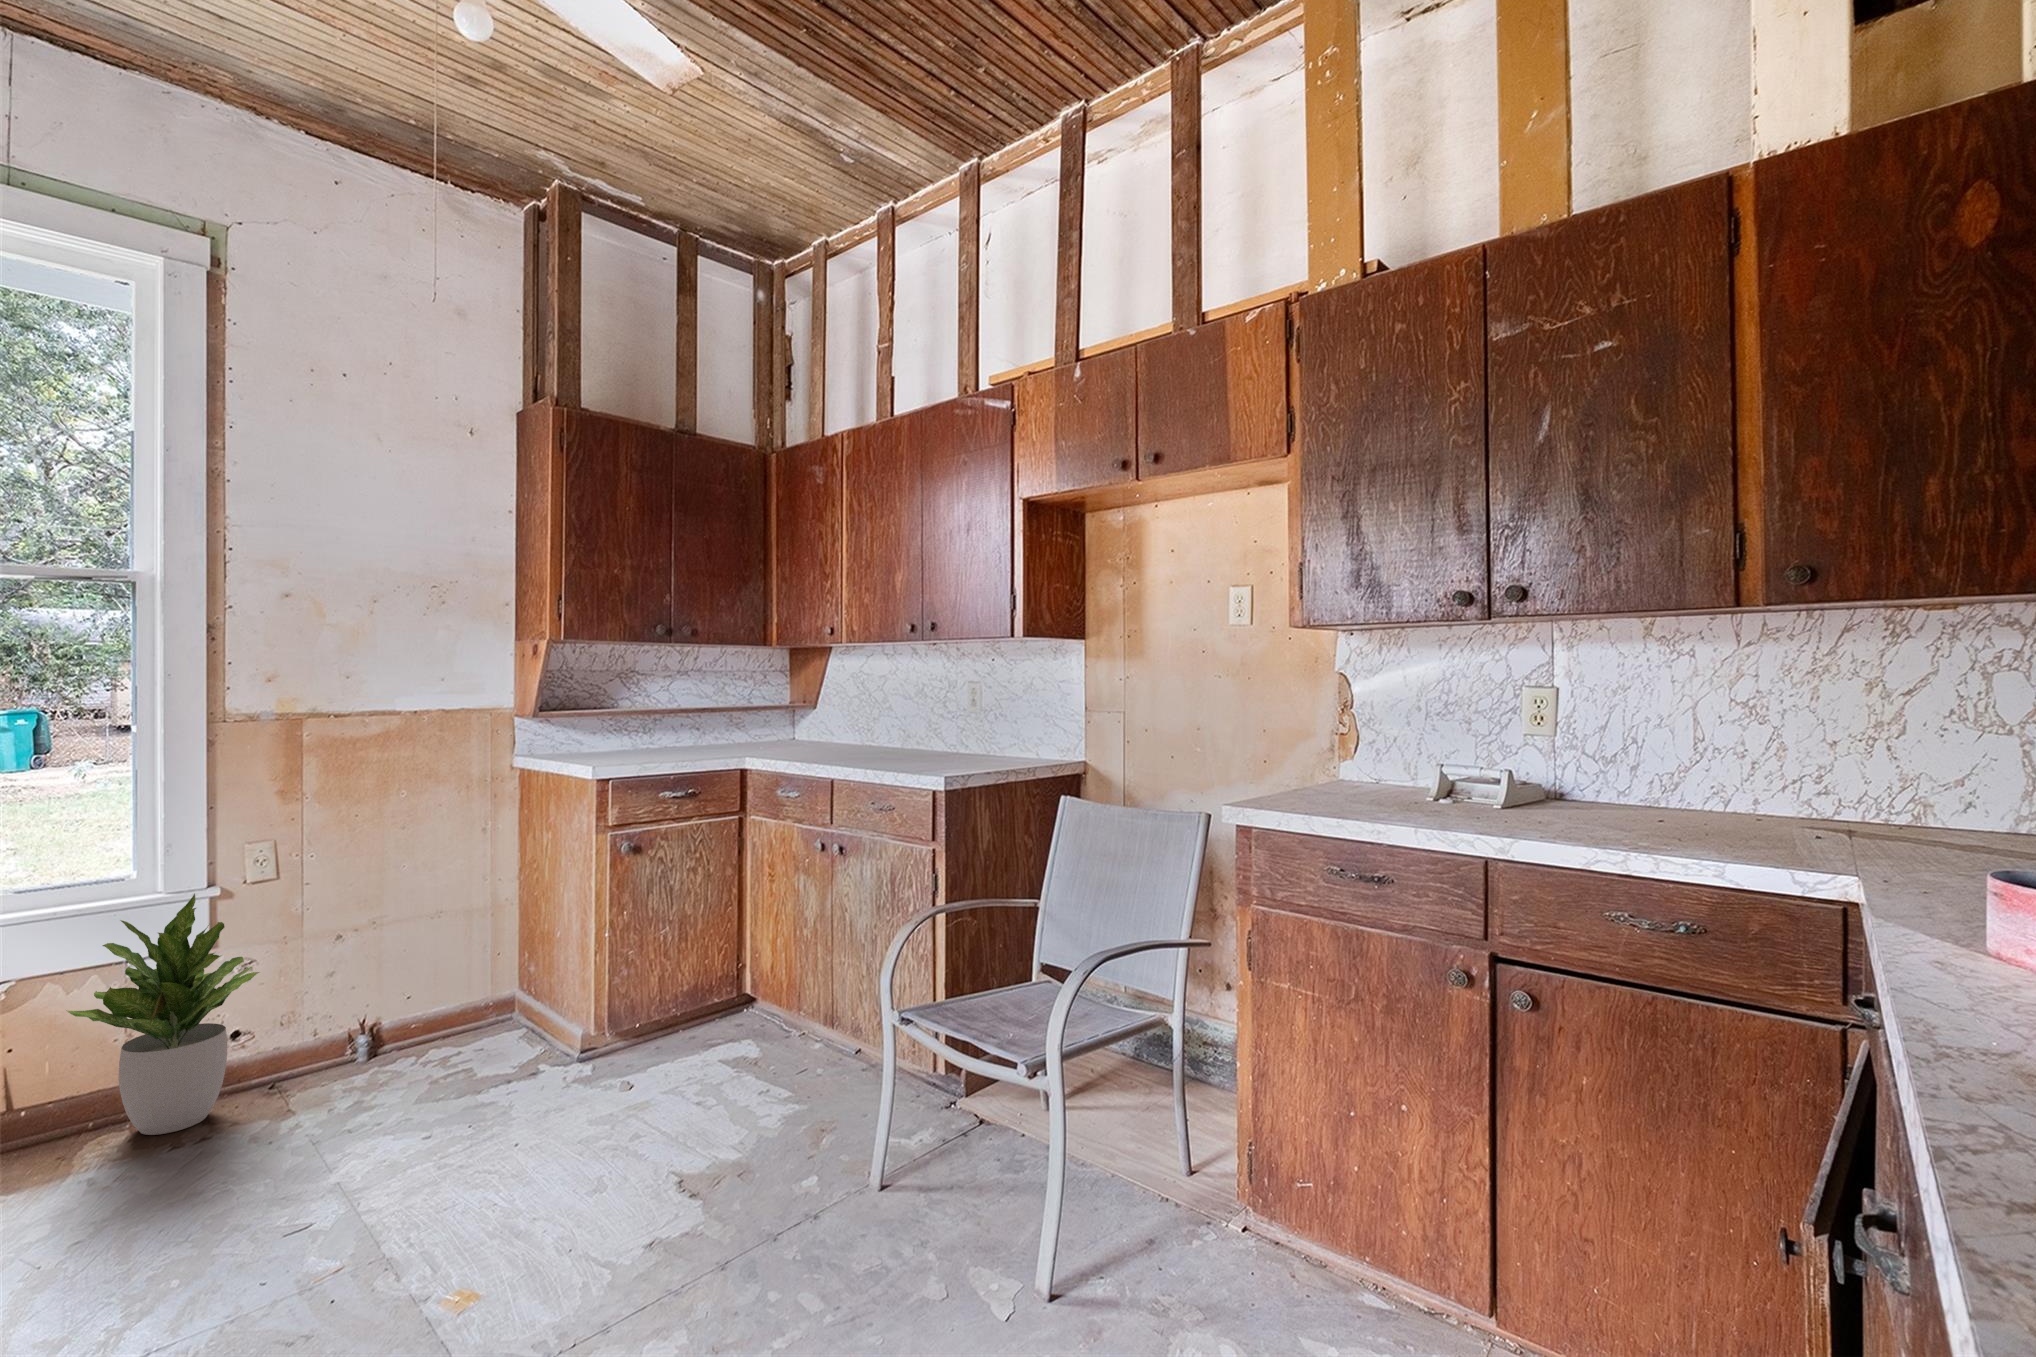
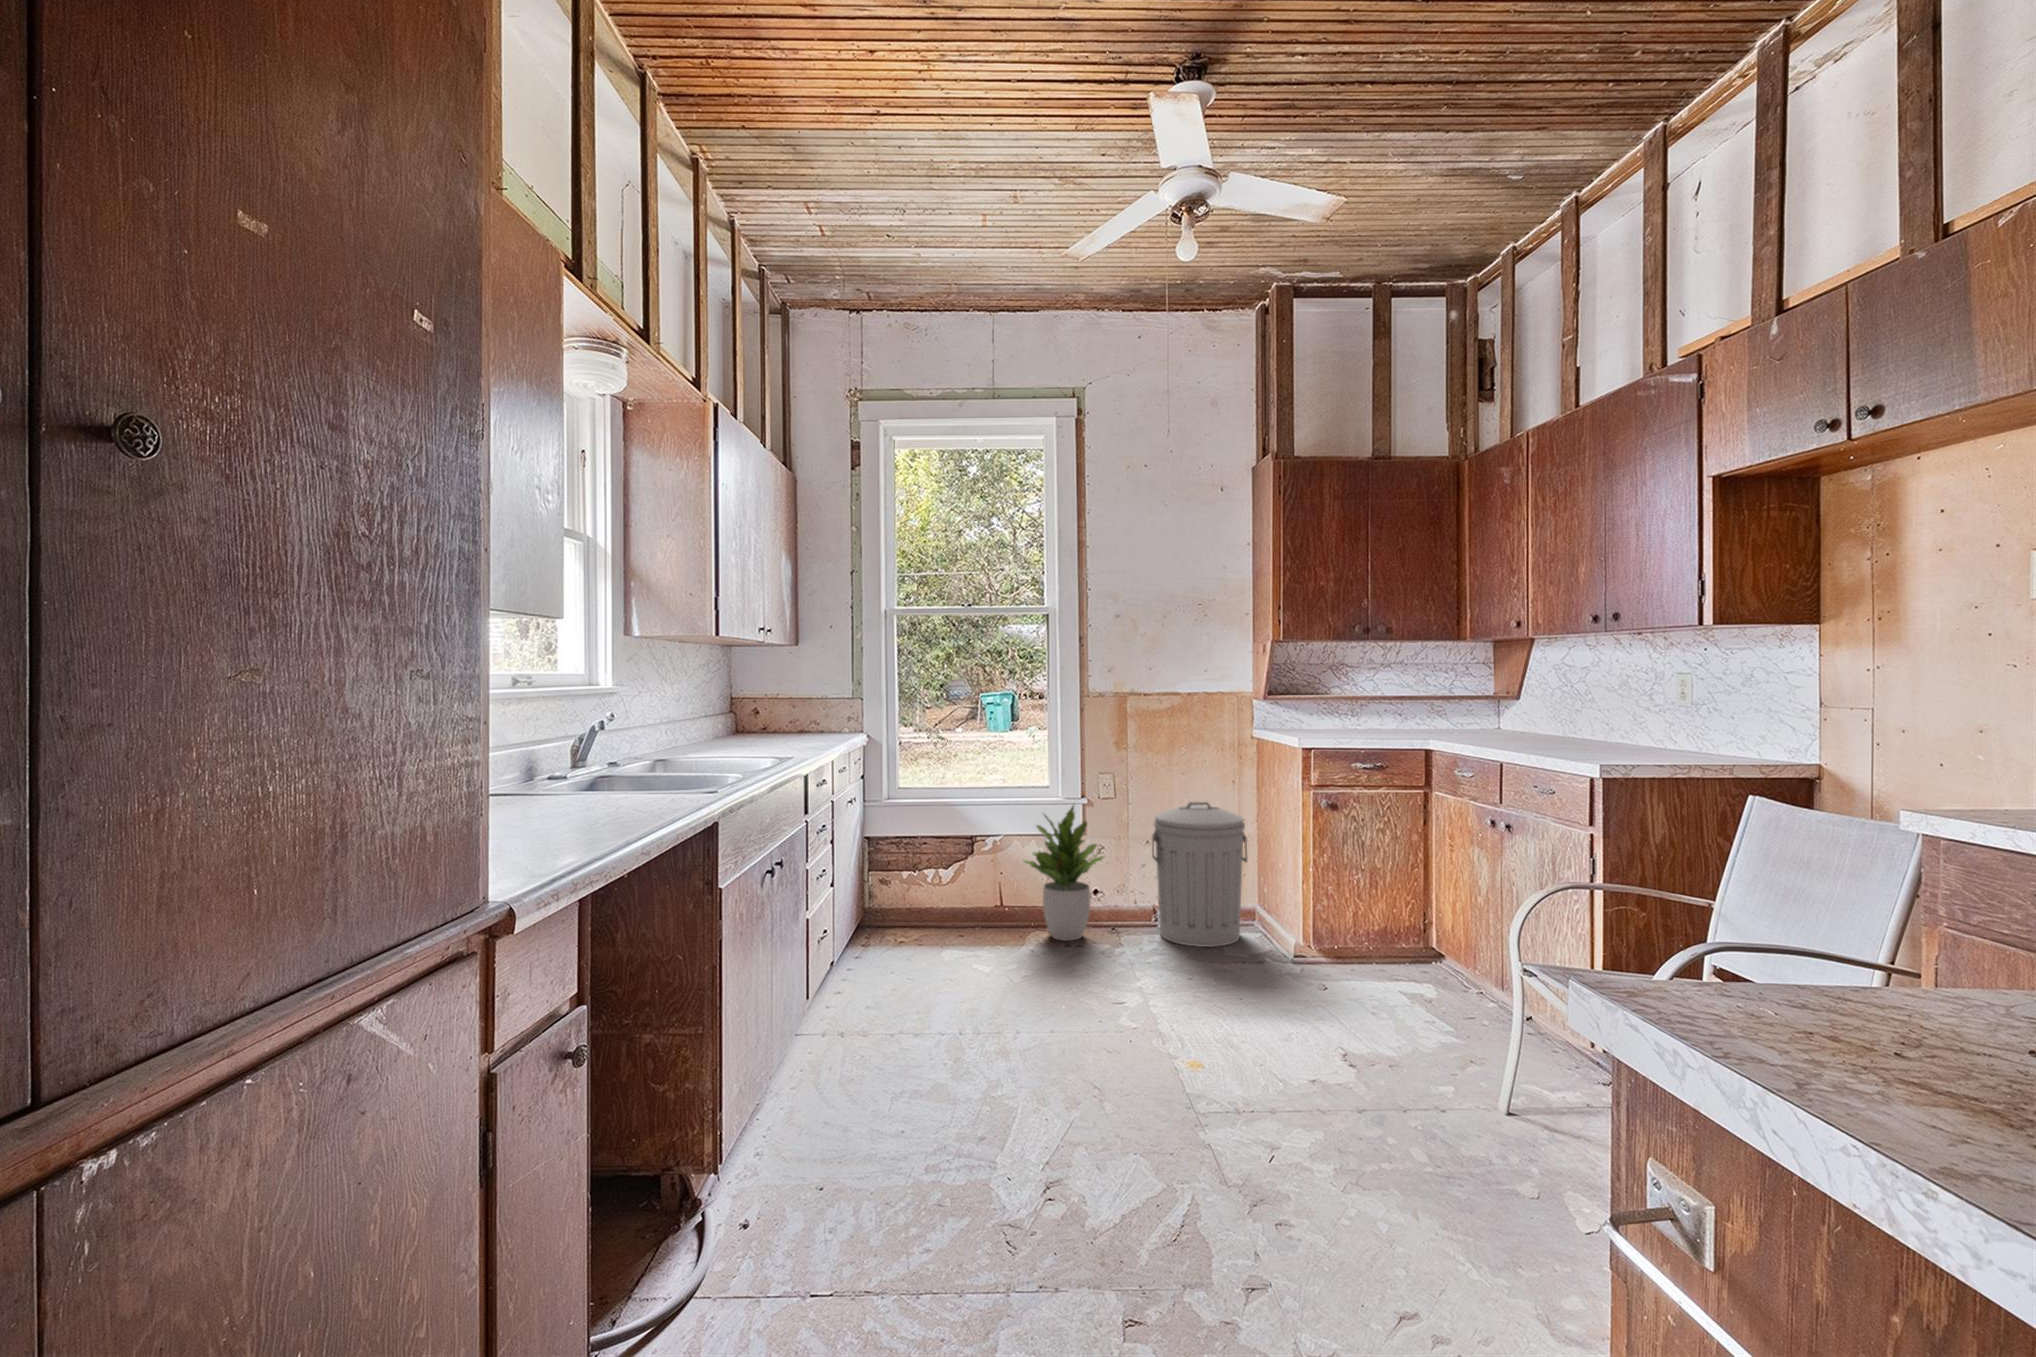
trash can: none [349,863,509,1079] -> present [1152,802,1247,947]

